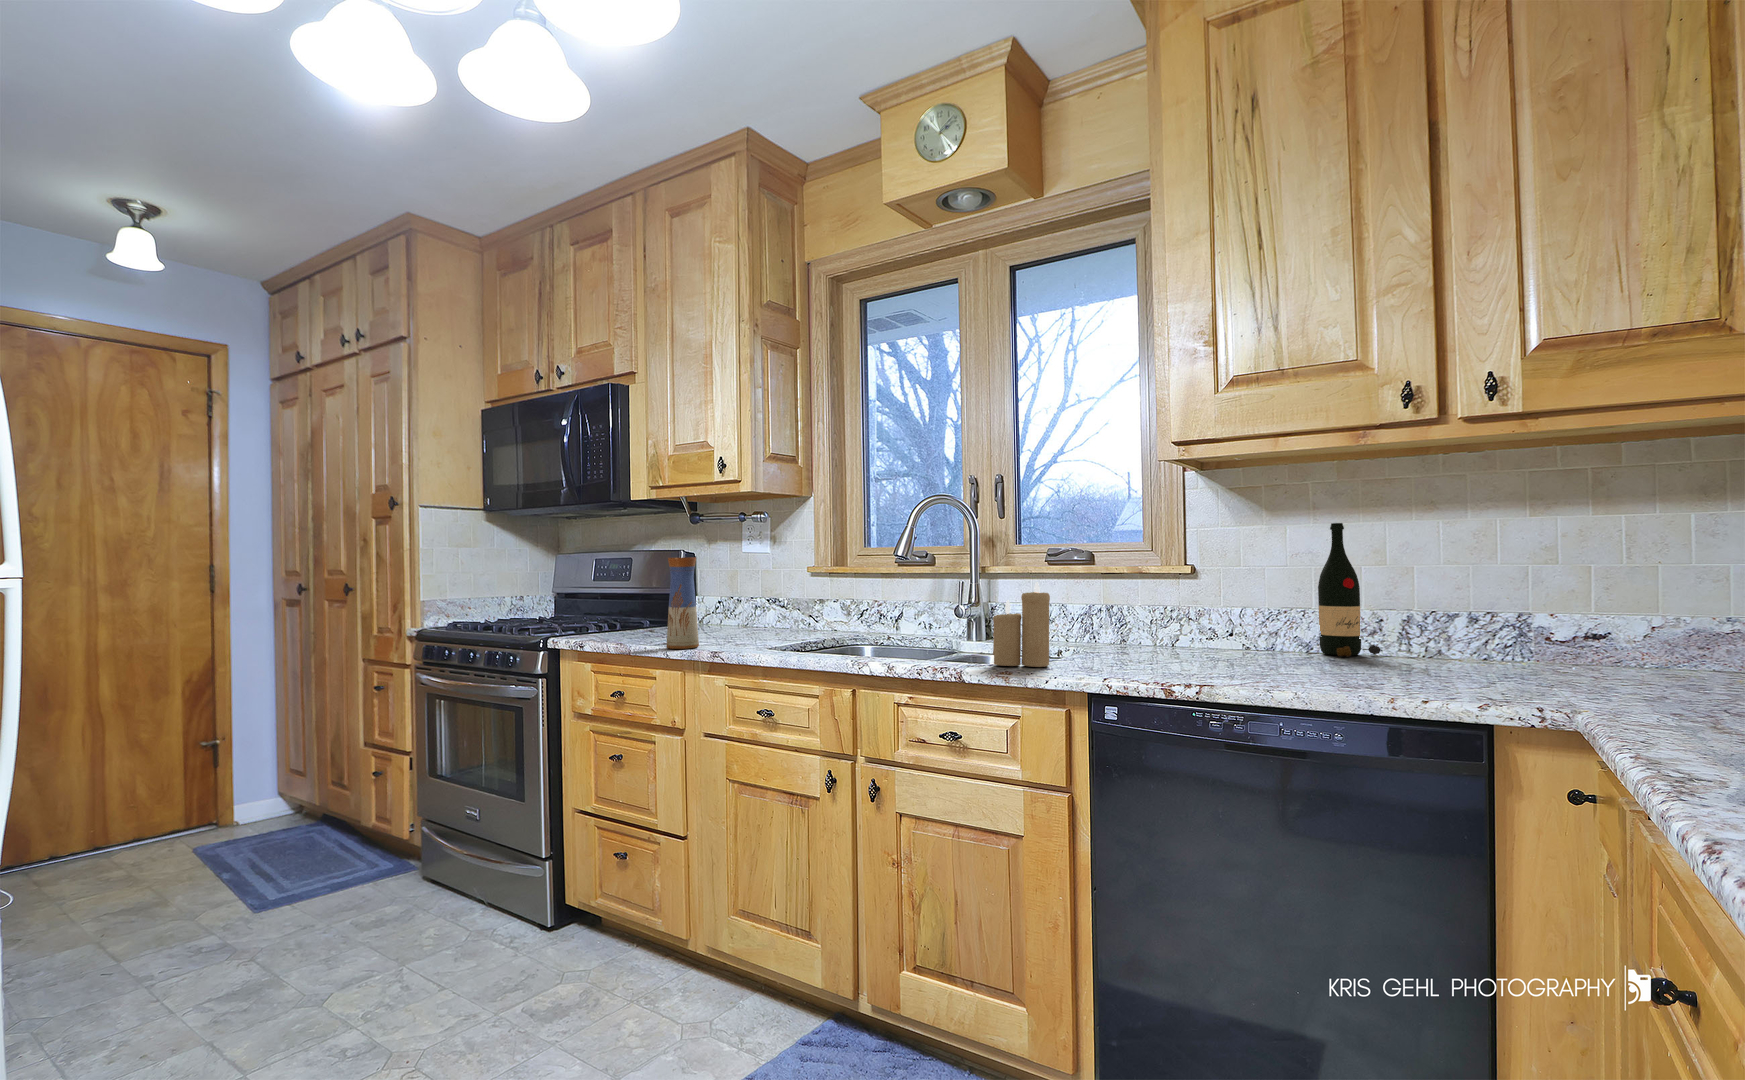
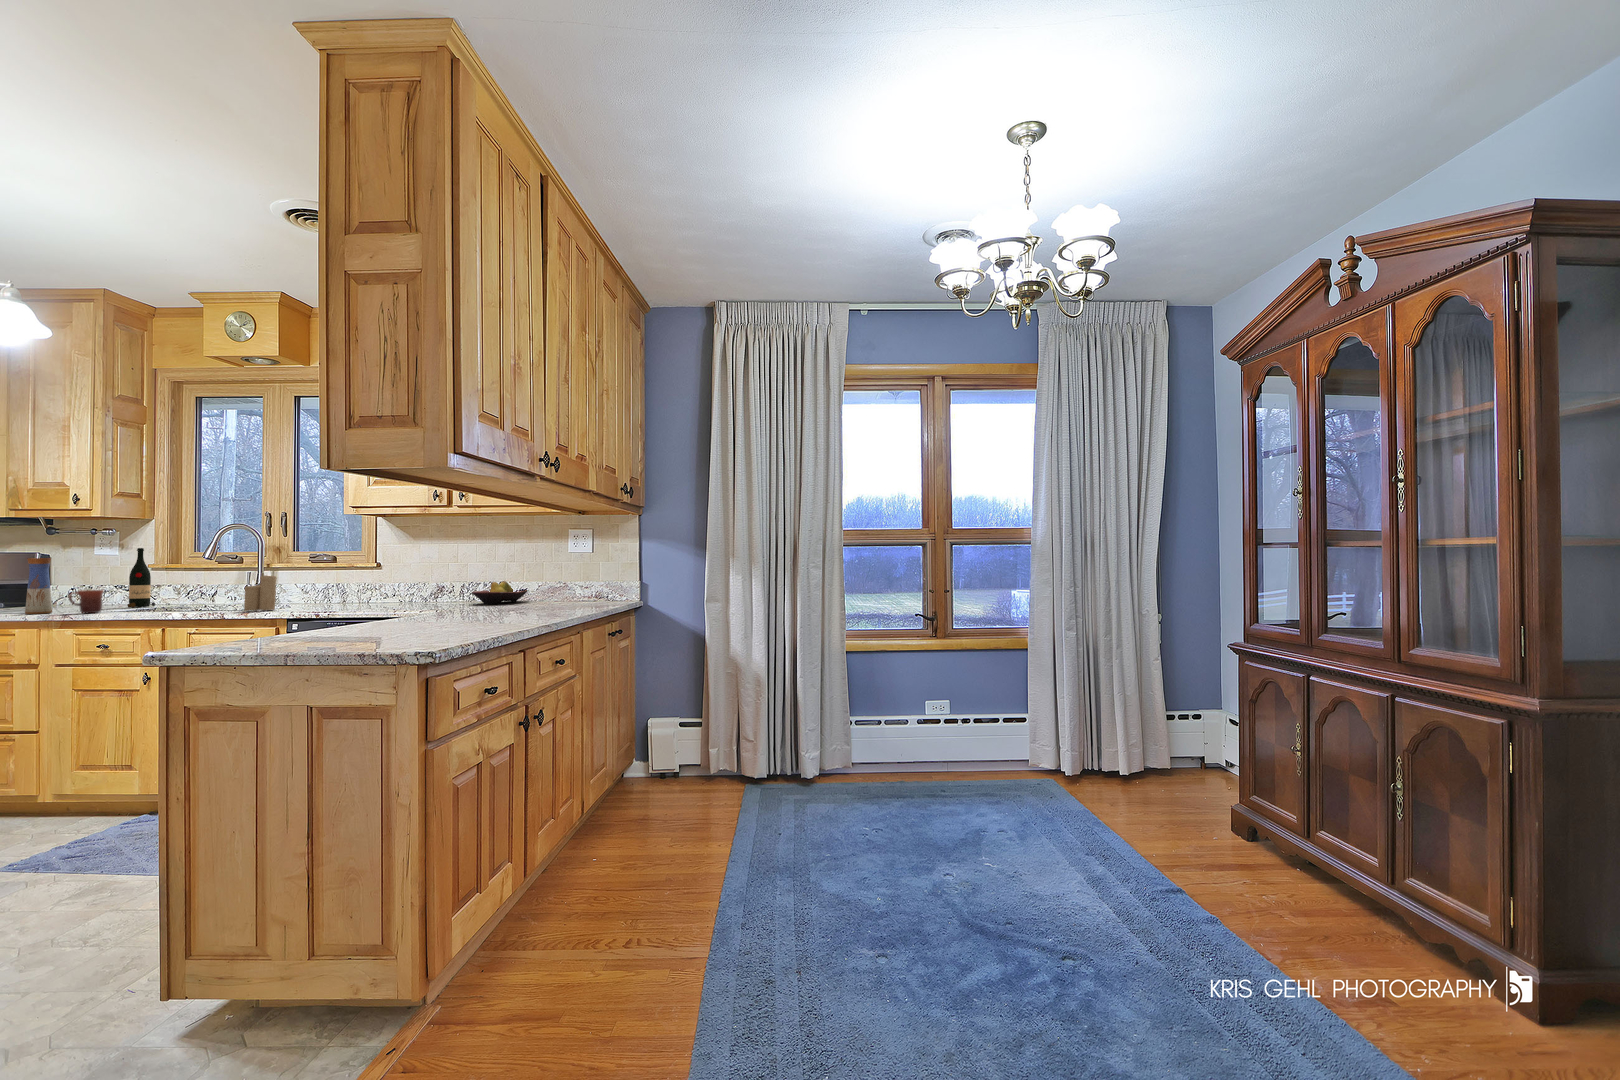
wine bottle: present [1318,523,1382,657] -> present [128,548,155,607]
mug: none [719,611,764,653] -> present [69,590,104,613]
fruit bowl: none [1476,611,1653,678] -> present [472,581,527,604]

